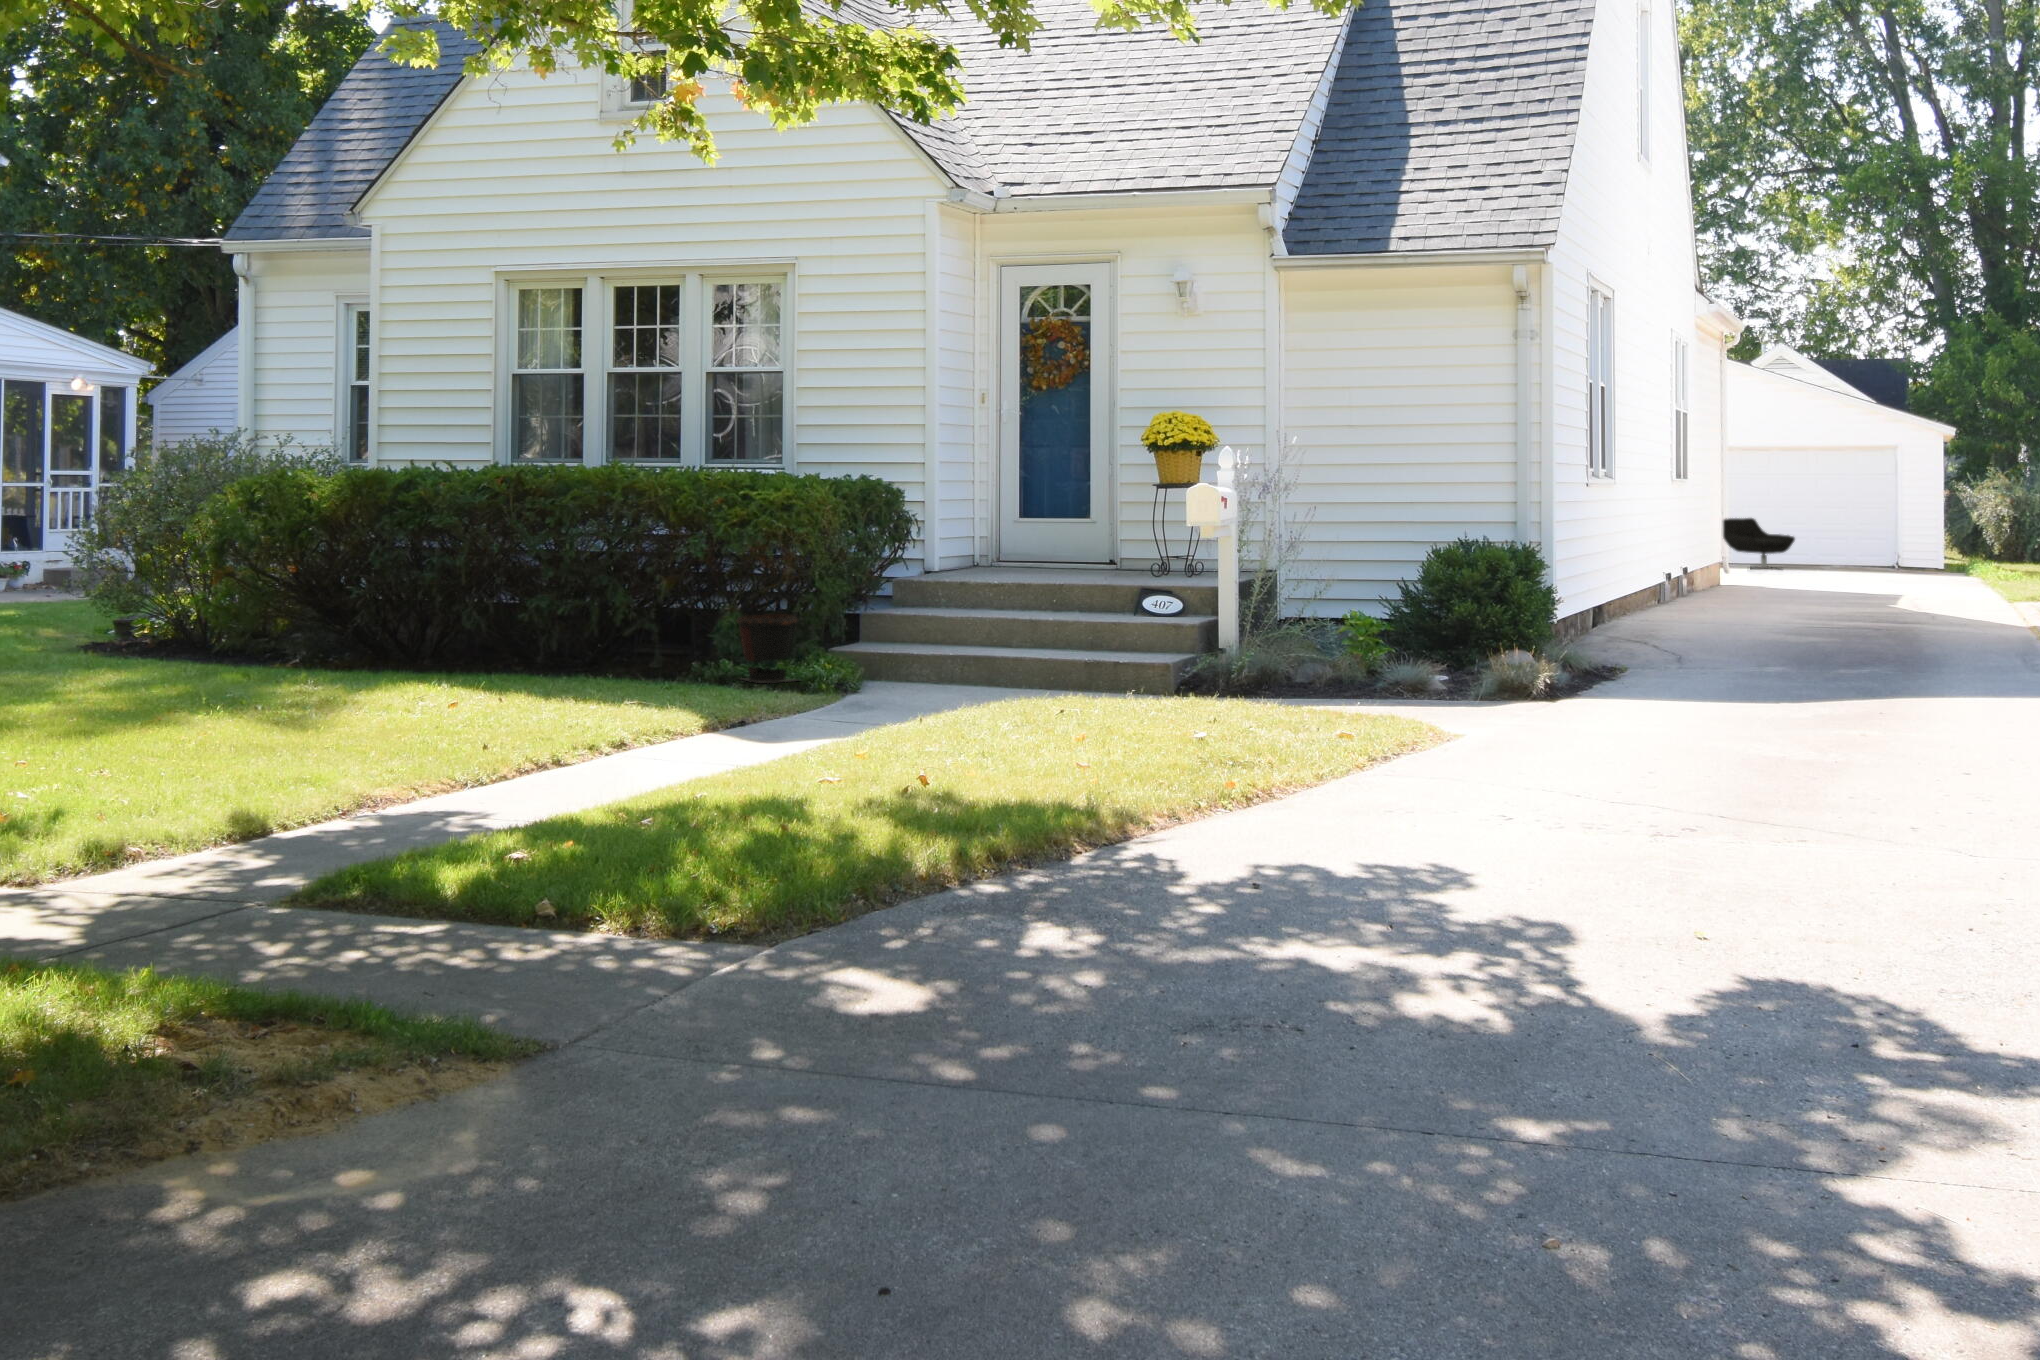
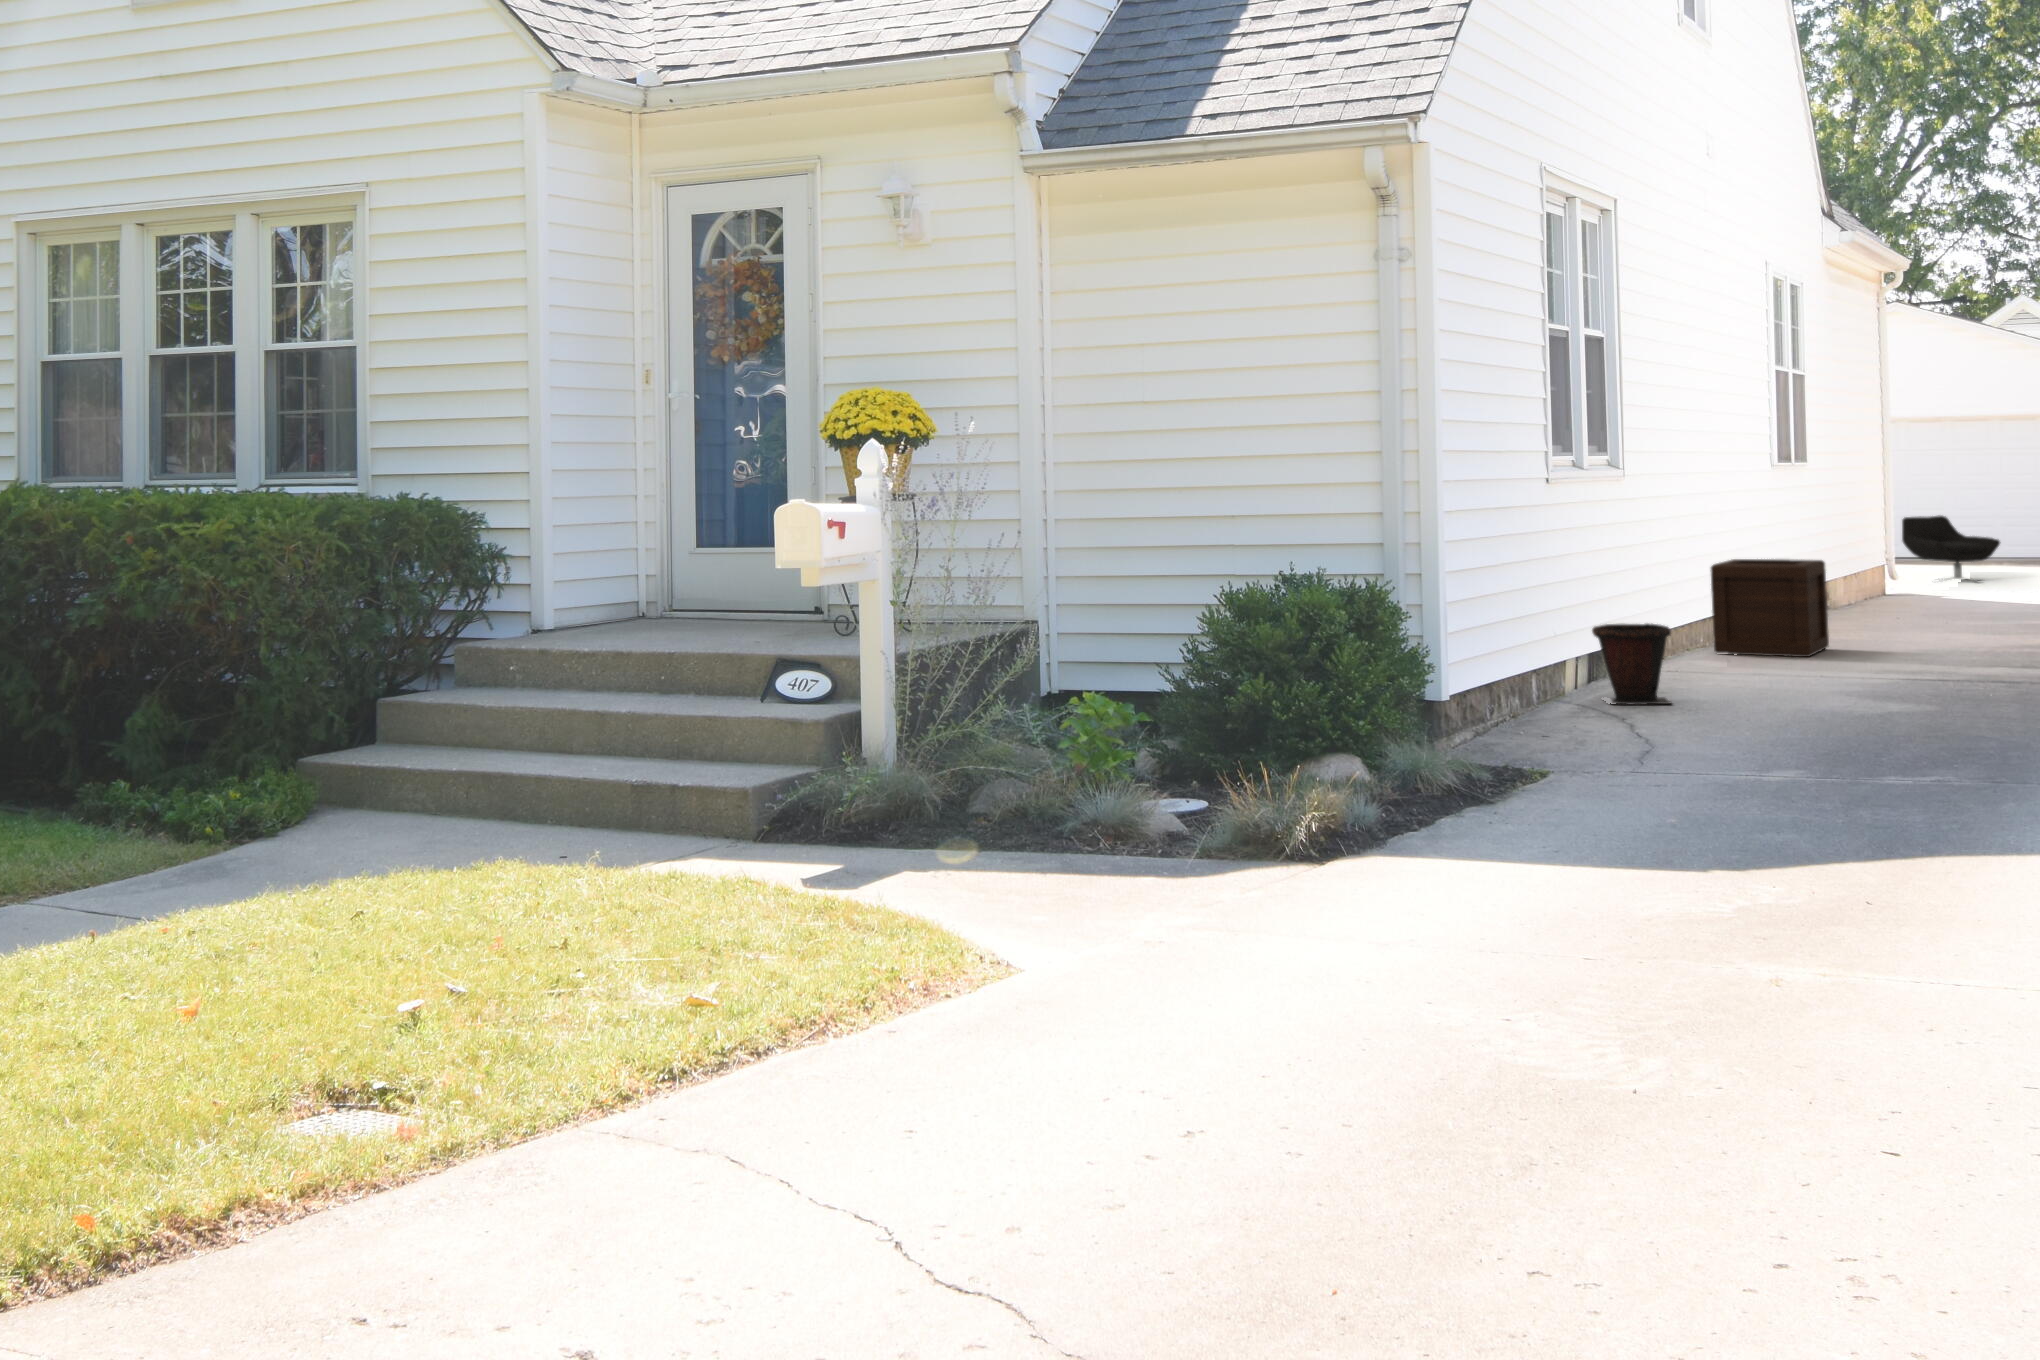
wooden crate: none [1640,542,1716,611] -> present [1711,559,1829,657]
bucket: present [737,614,798,683] -> present [1592,623,1671,705]

